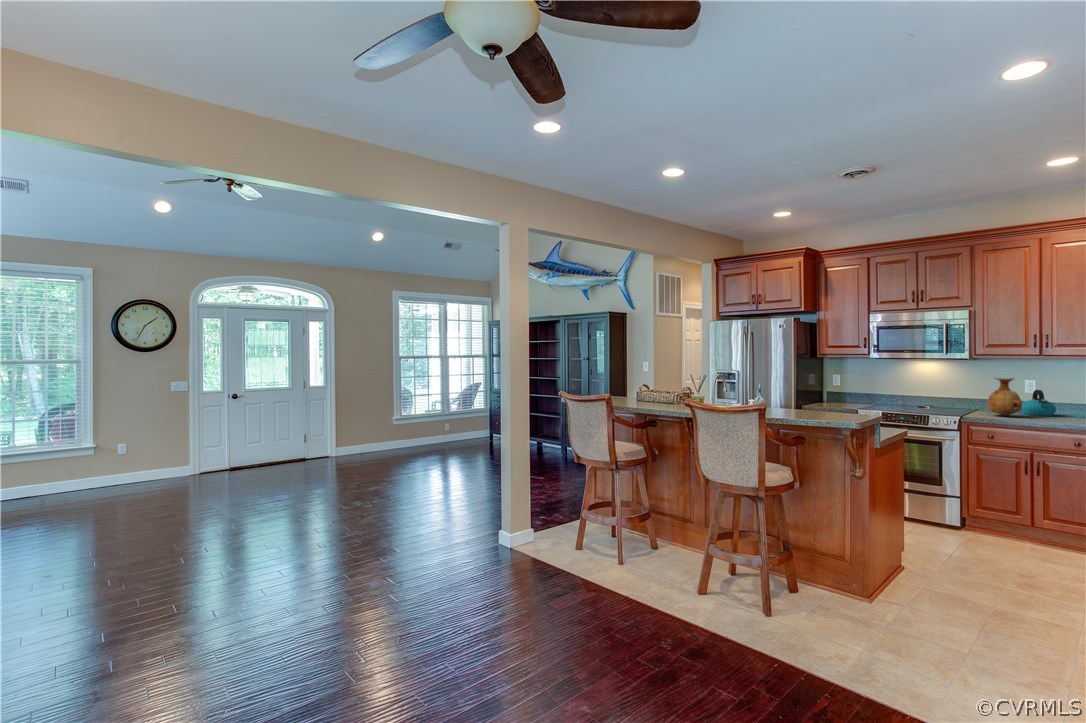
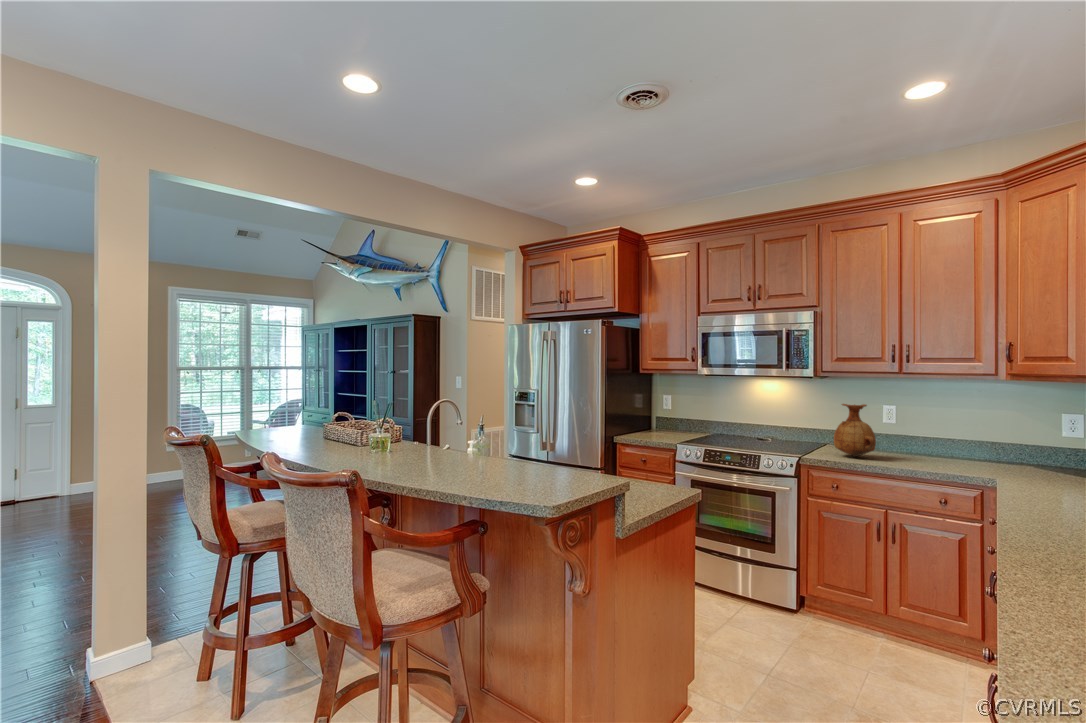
kettle: present [1021,390,1056,416] -> none [875,420,918,457]

